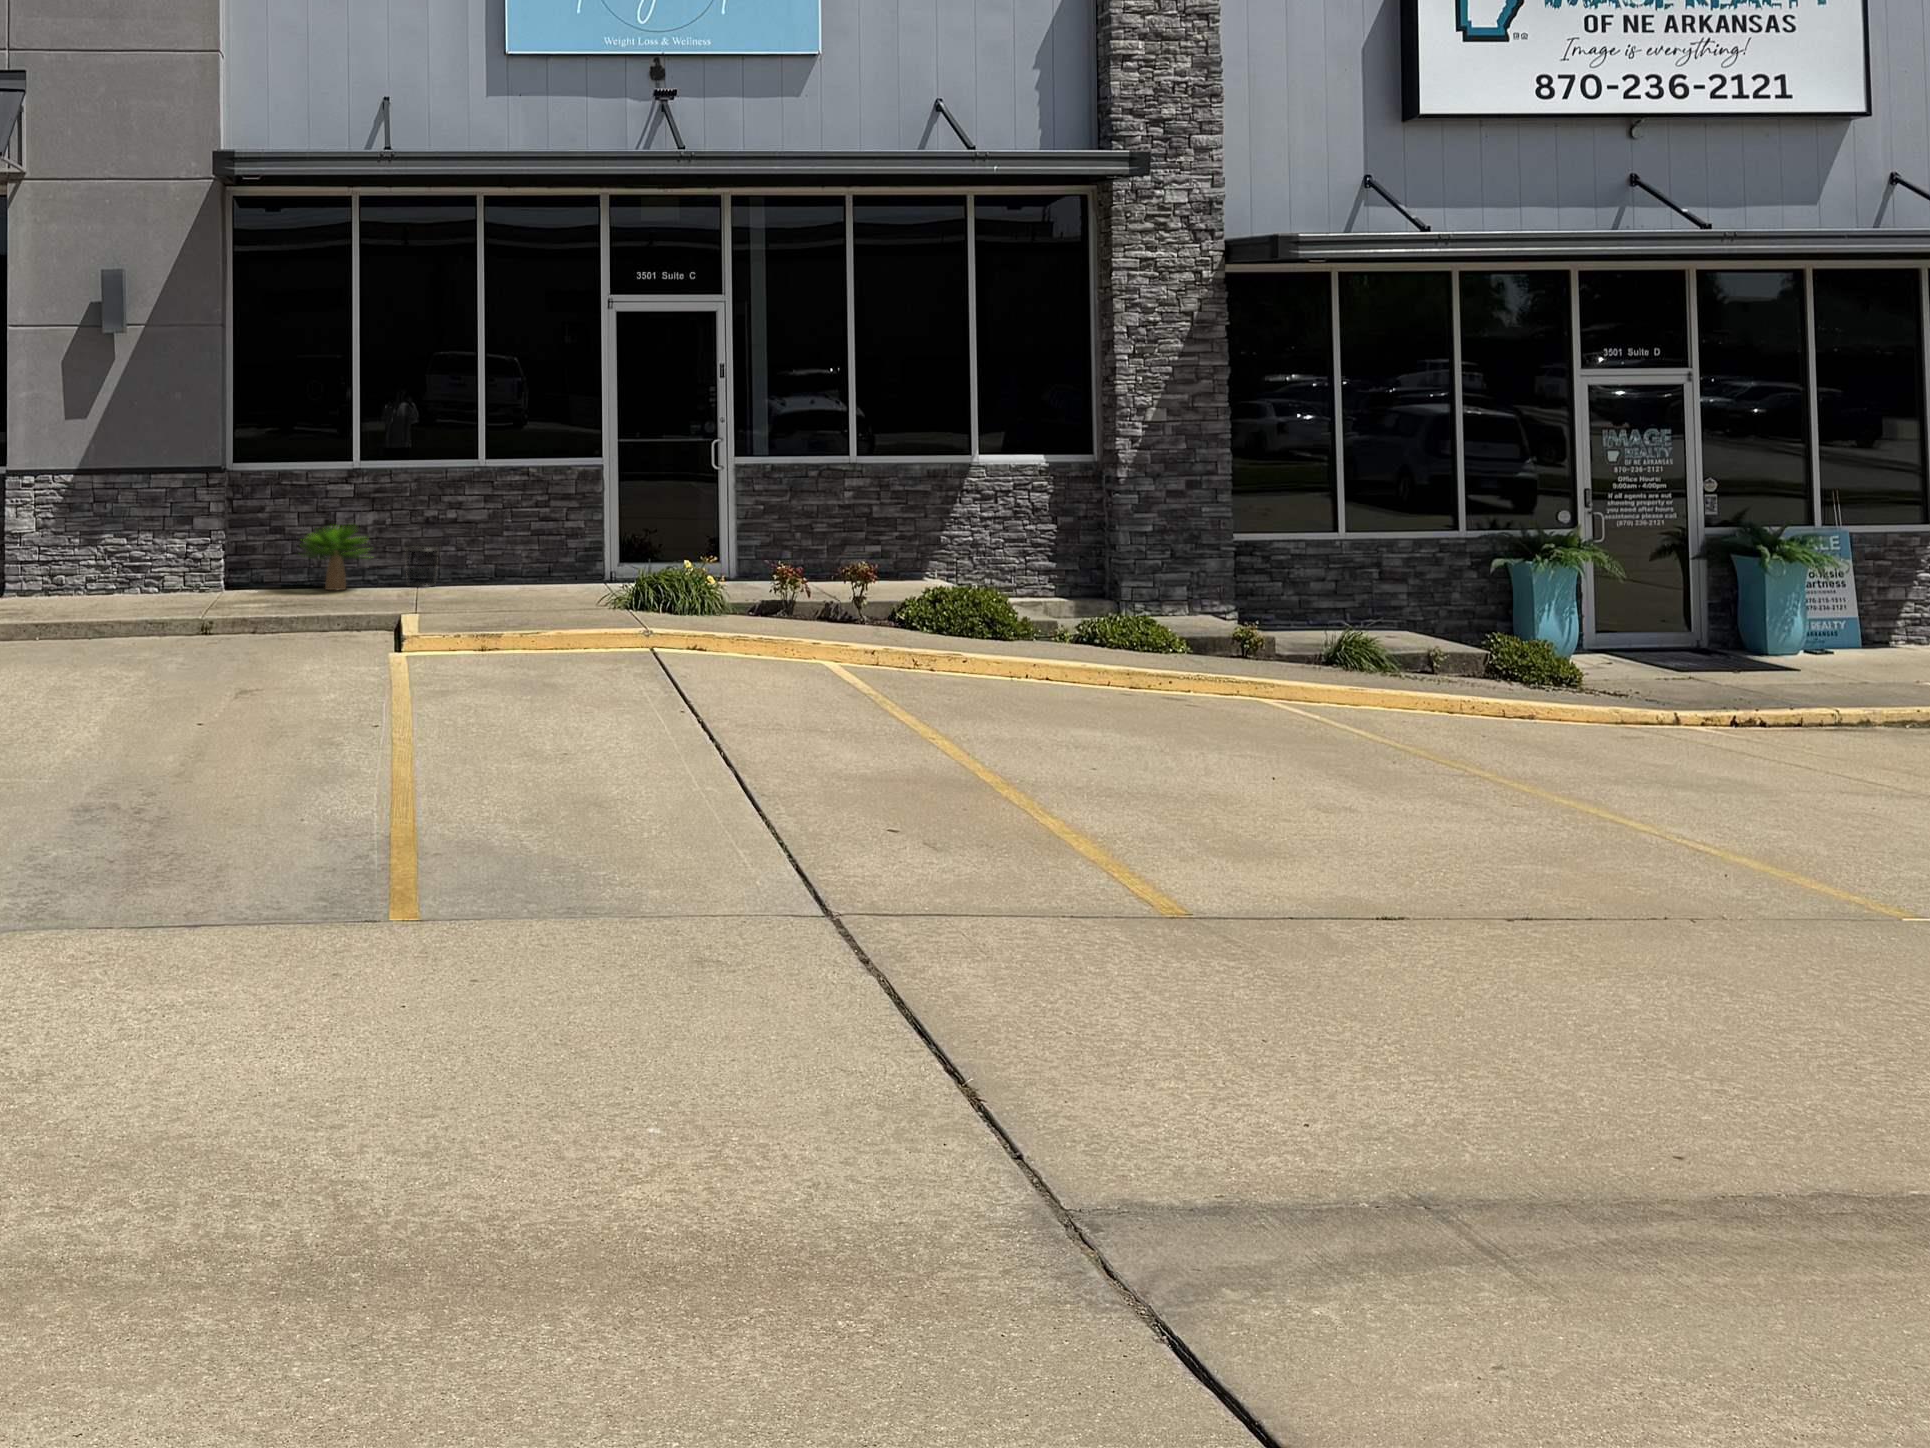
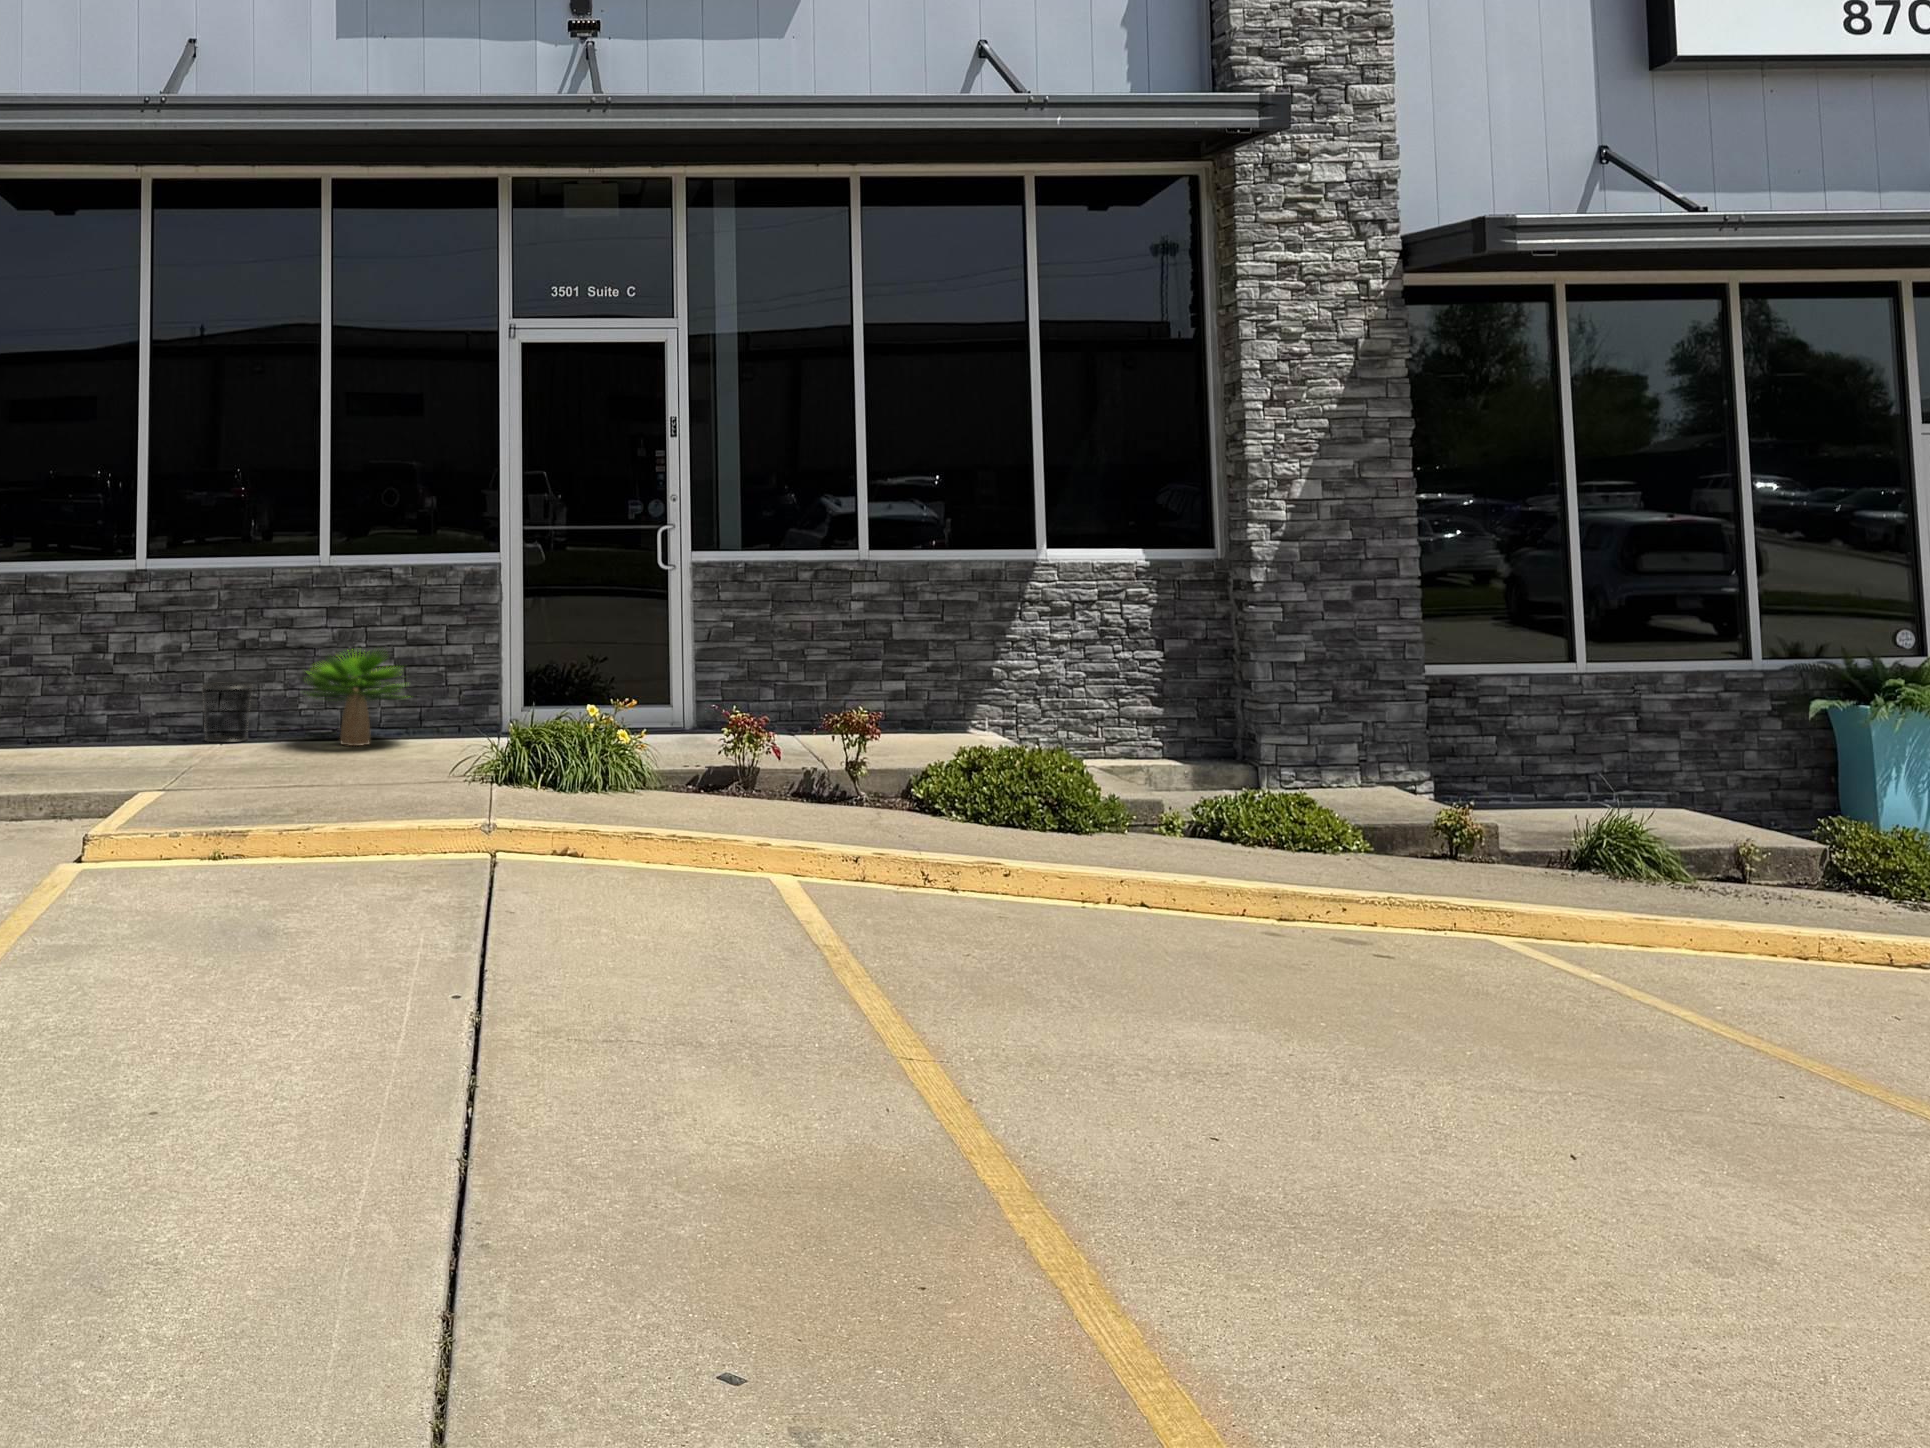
potted plant: present [301,526,370,590] -> present [307,651,406,746]

